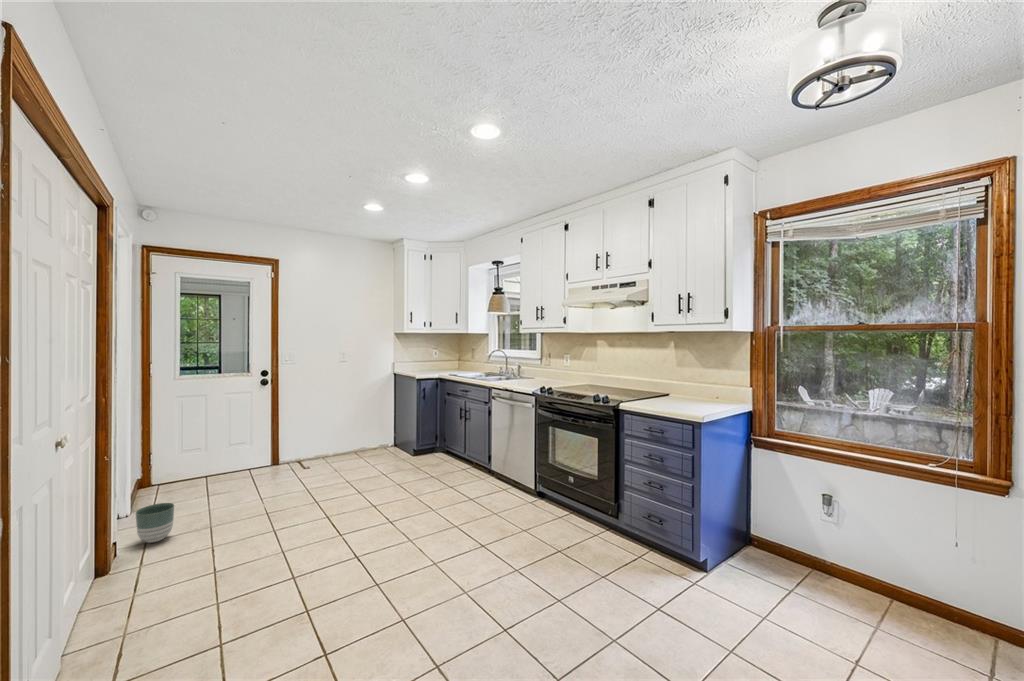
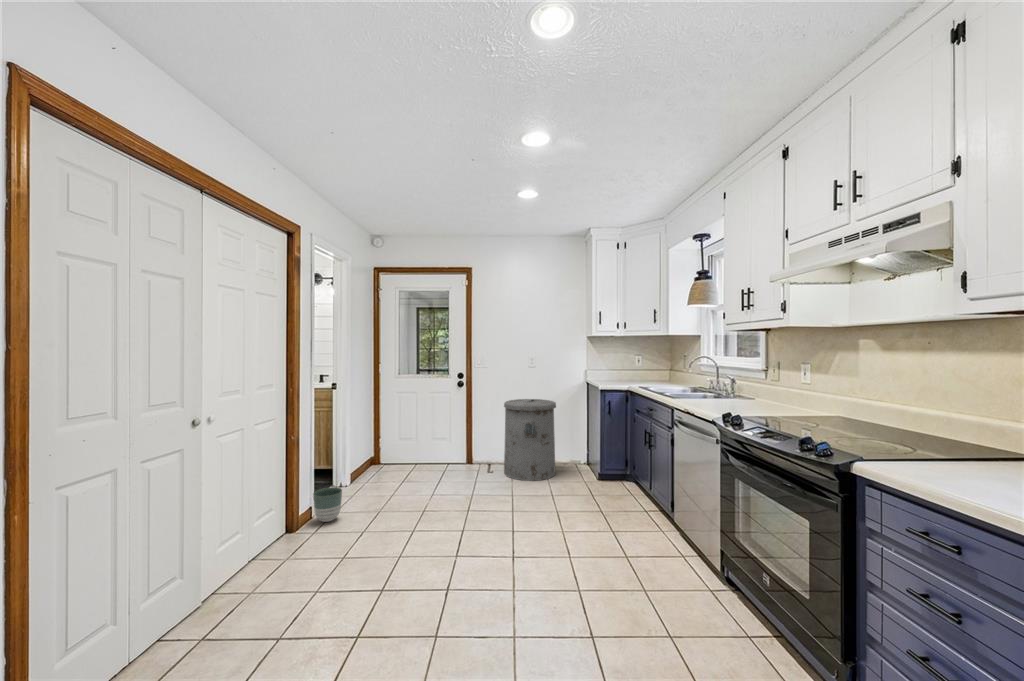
trash can: none [321,391,374,467] -> present [504,399,556,481]

